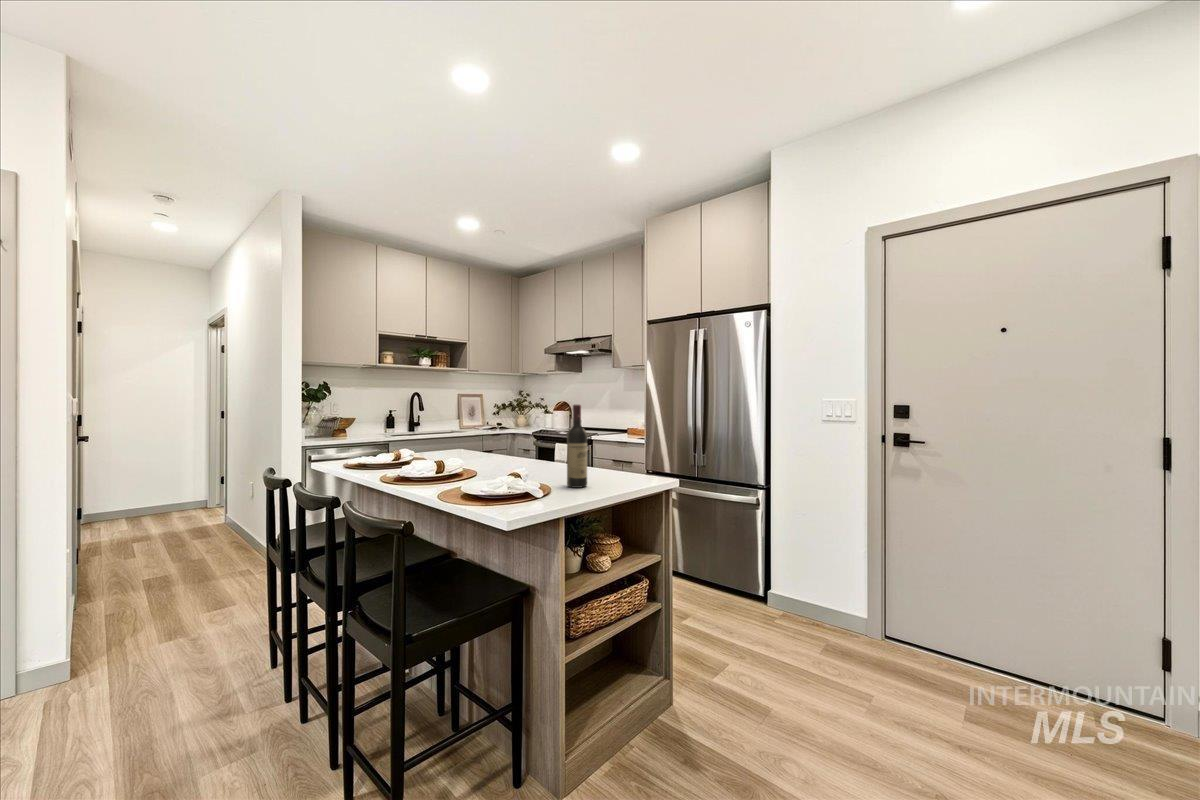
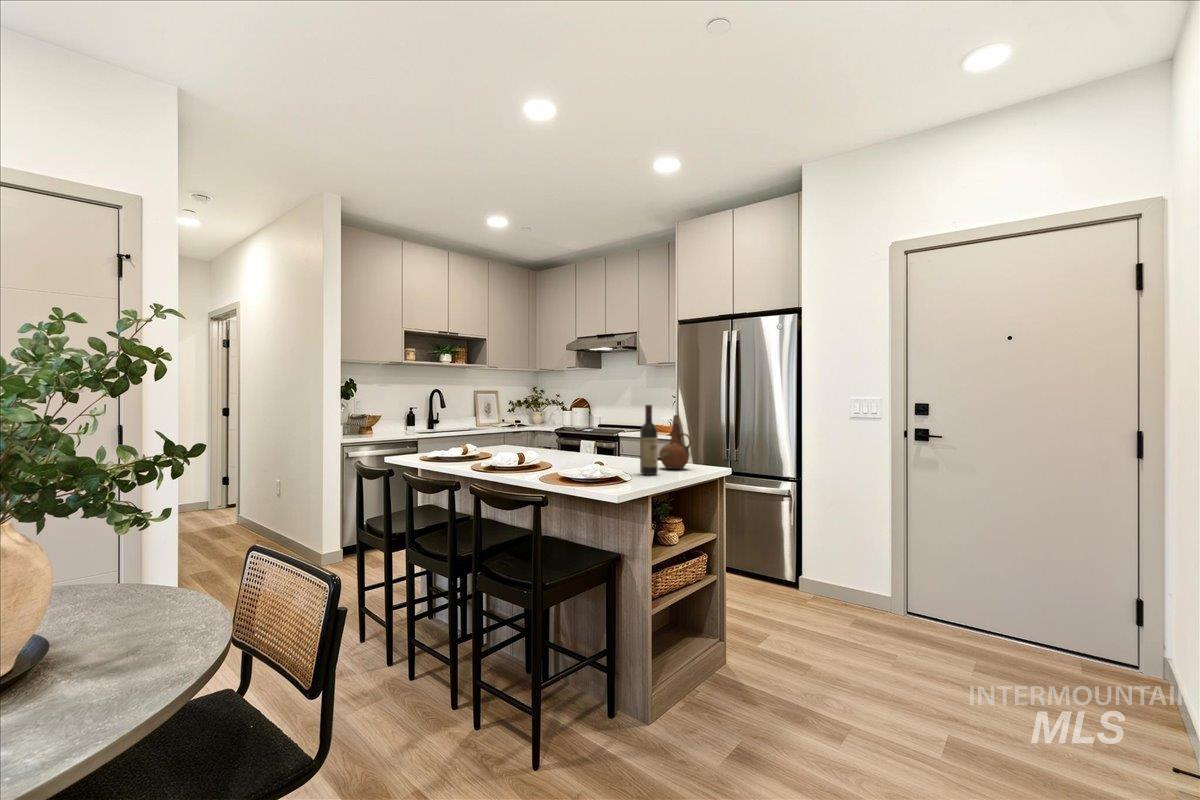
ceramic pitcher: none [597,417,633,480] -> present [659,415,691,469]

